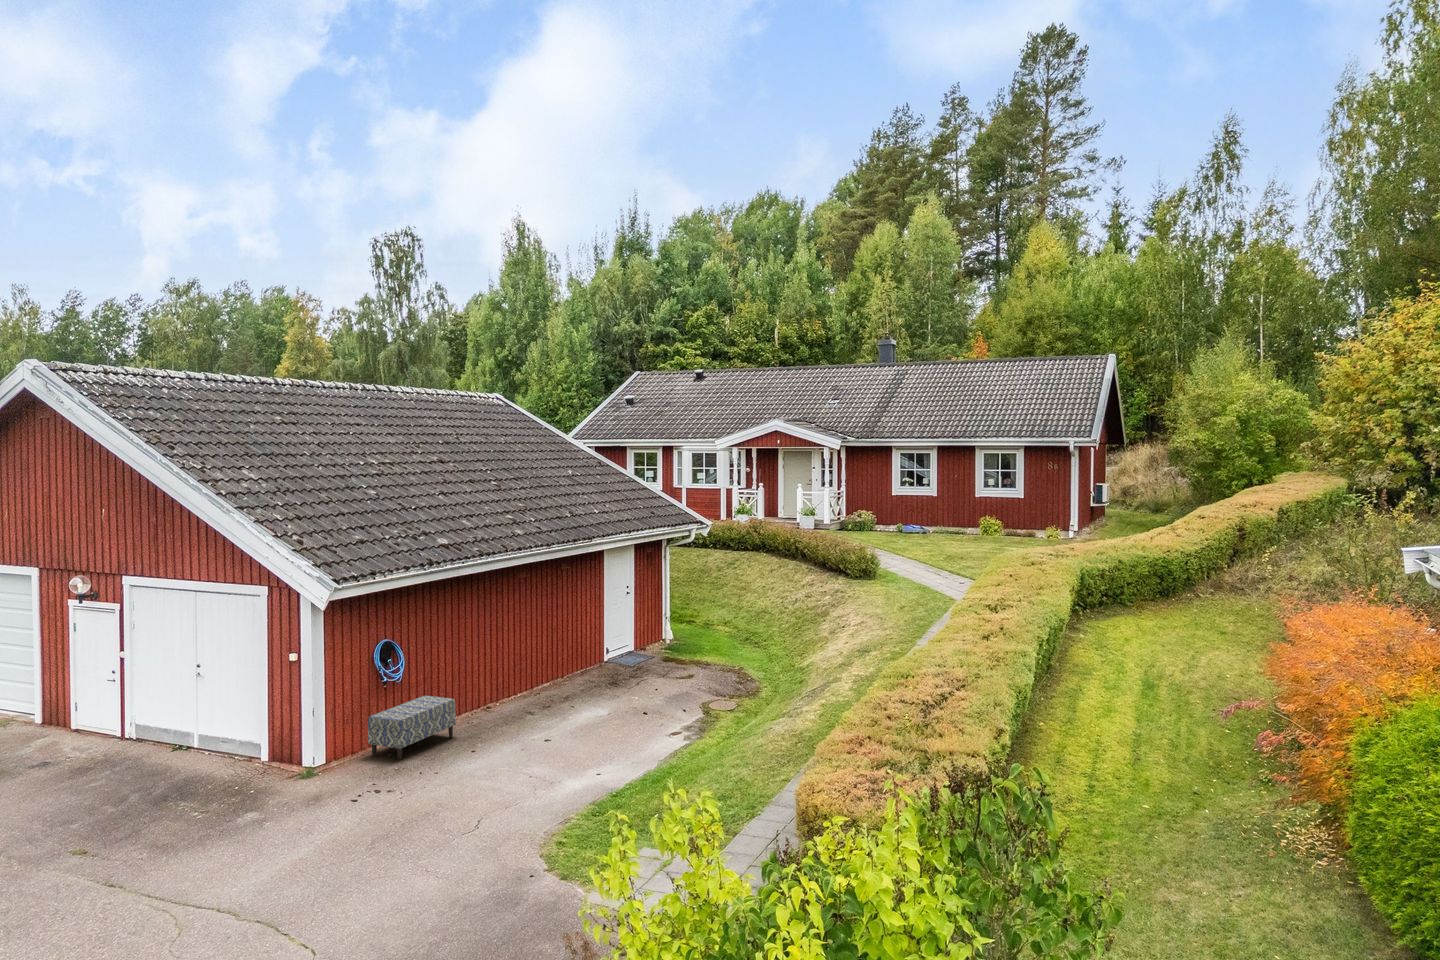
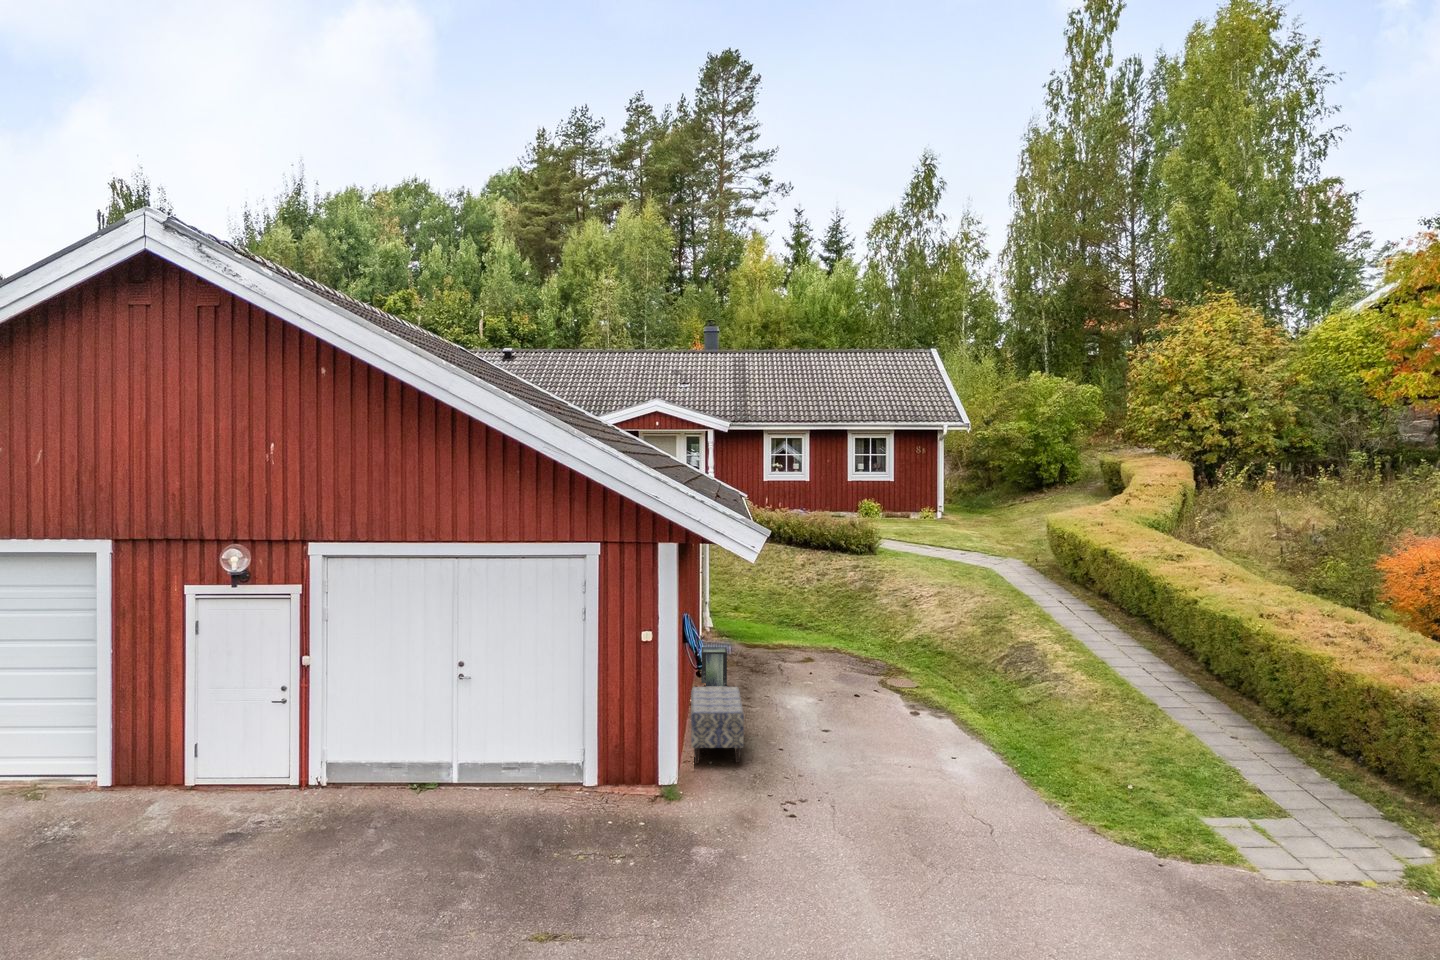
storage box: none [514,661,545,703] -> present [701,647,727,687]

